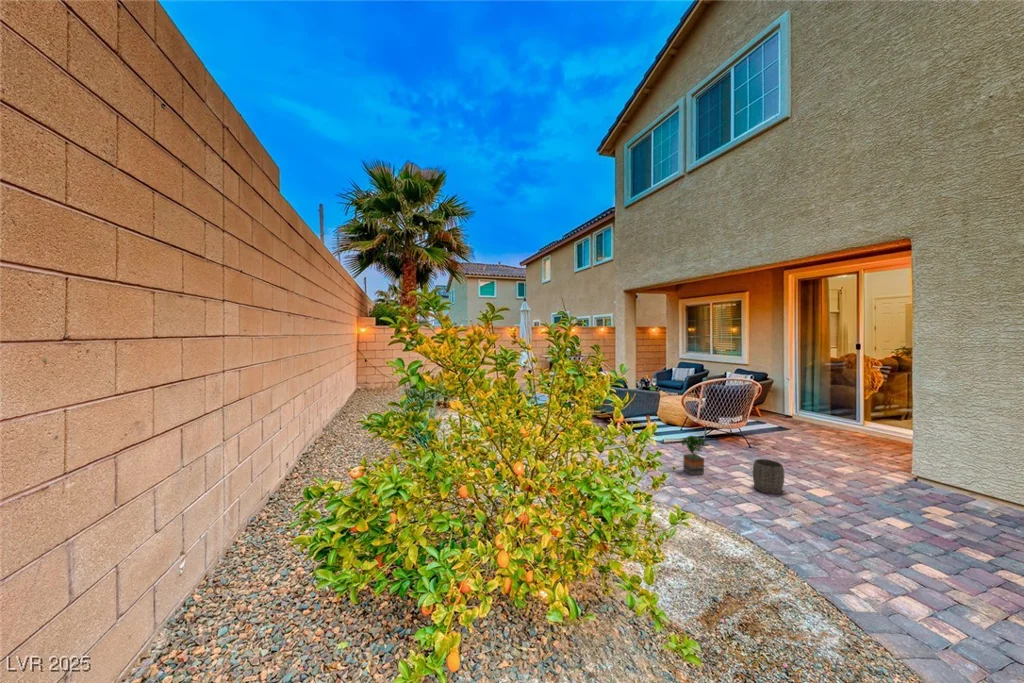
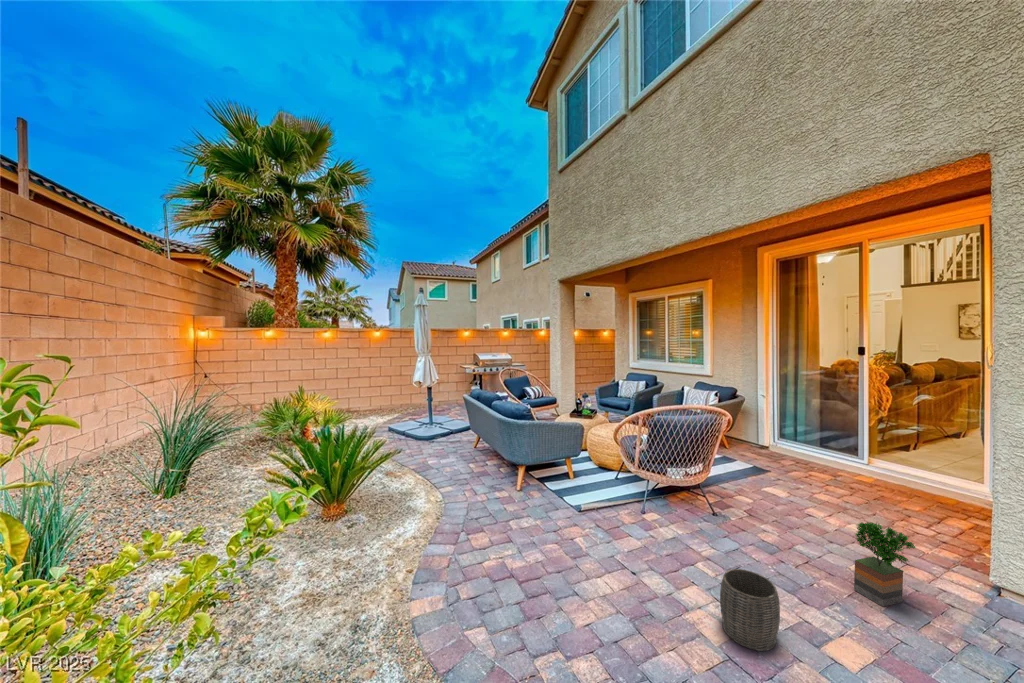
potted tree: present [682,436,709,475] -> present [854,522,915,607]

